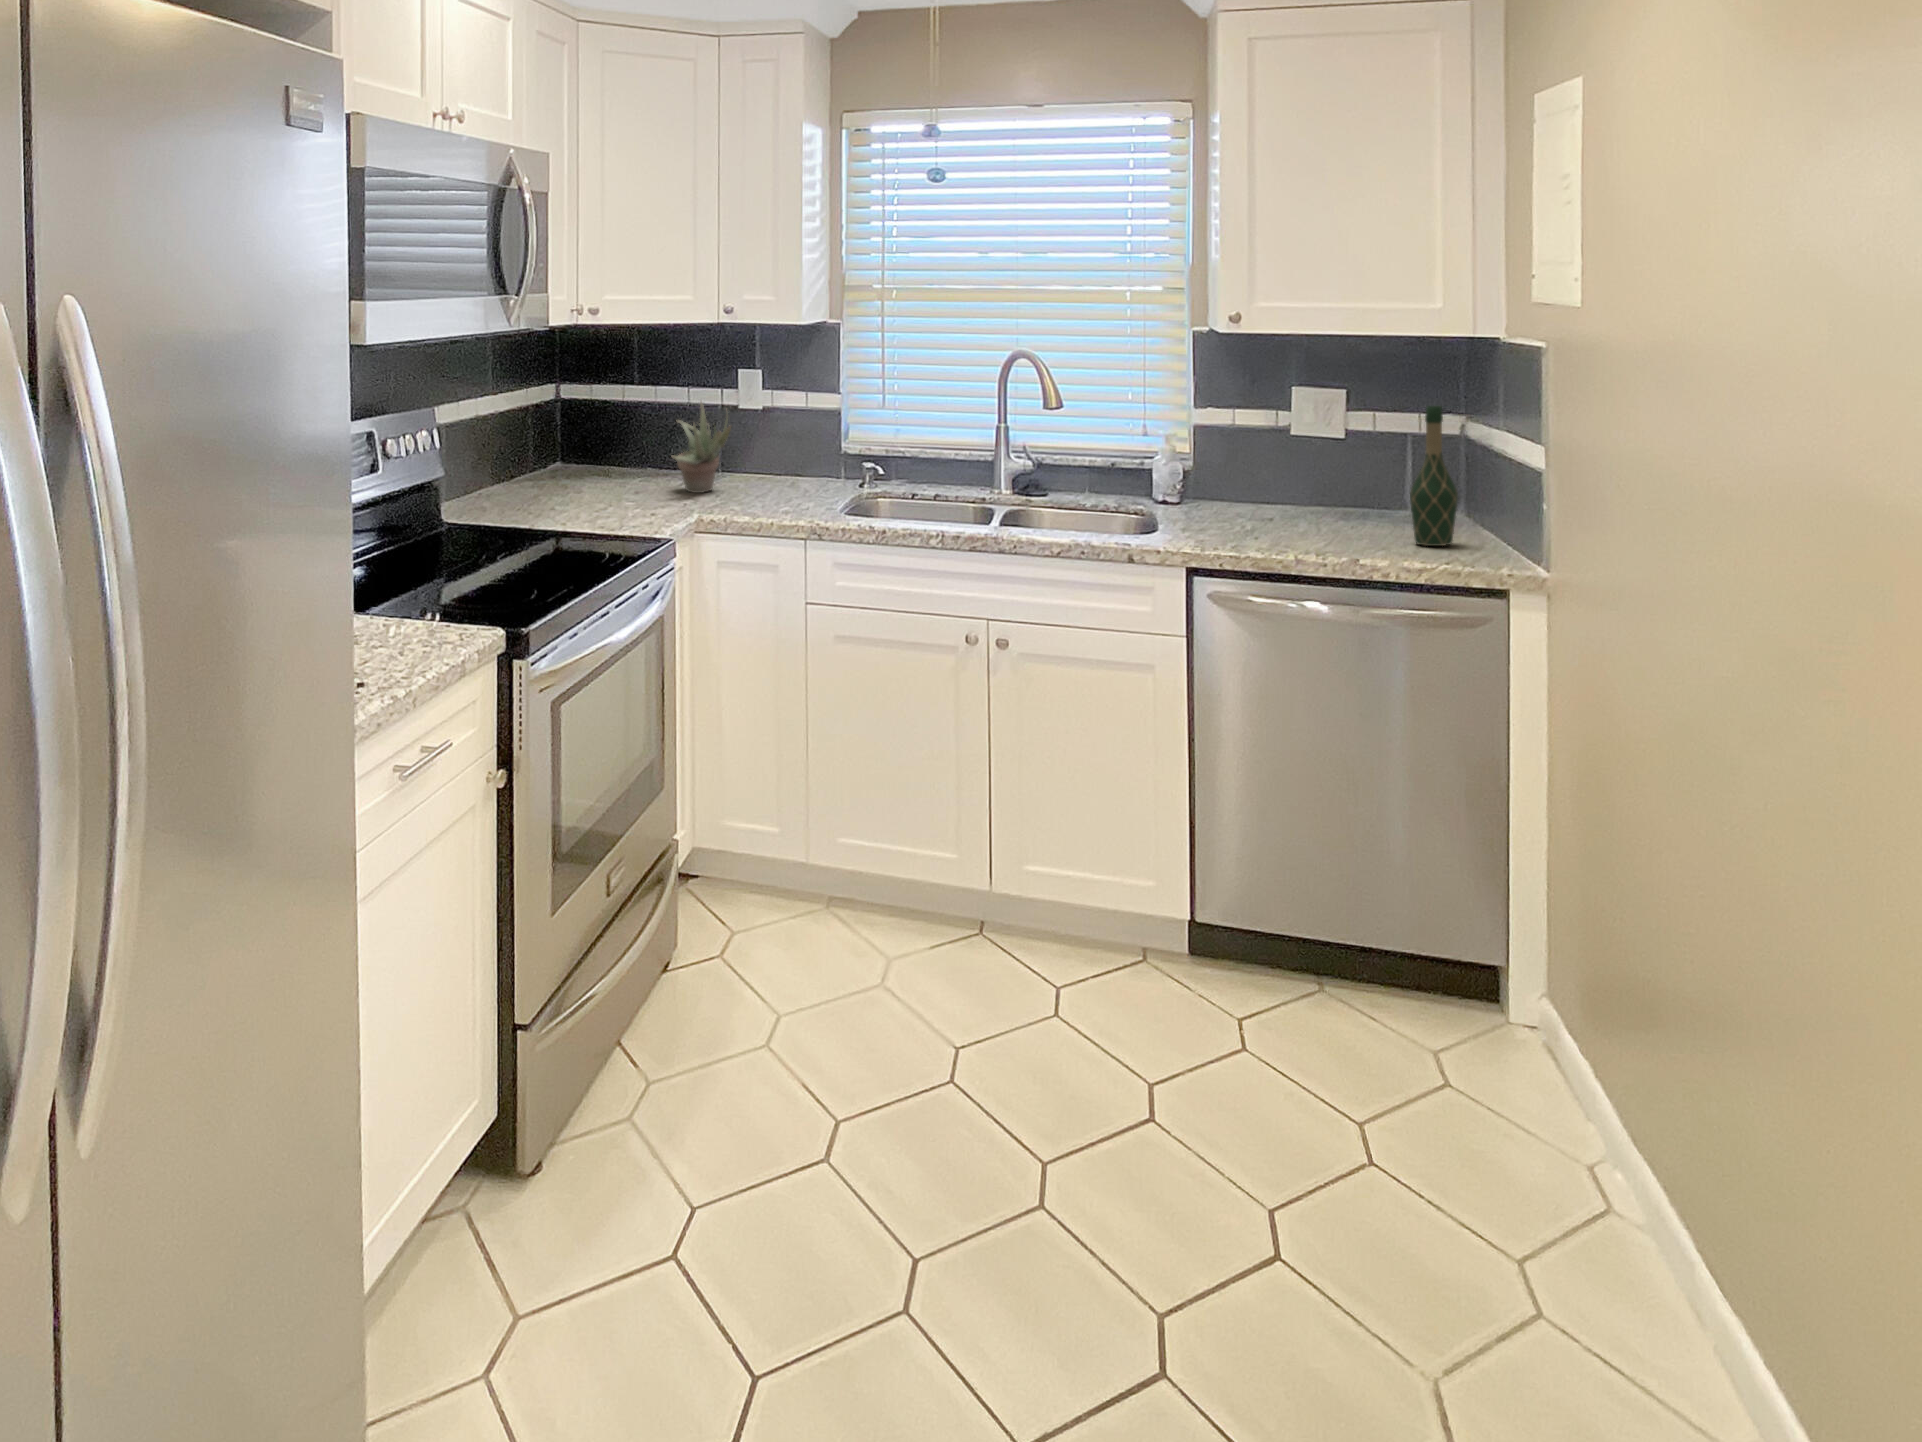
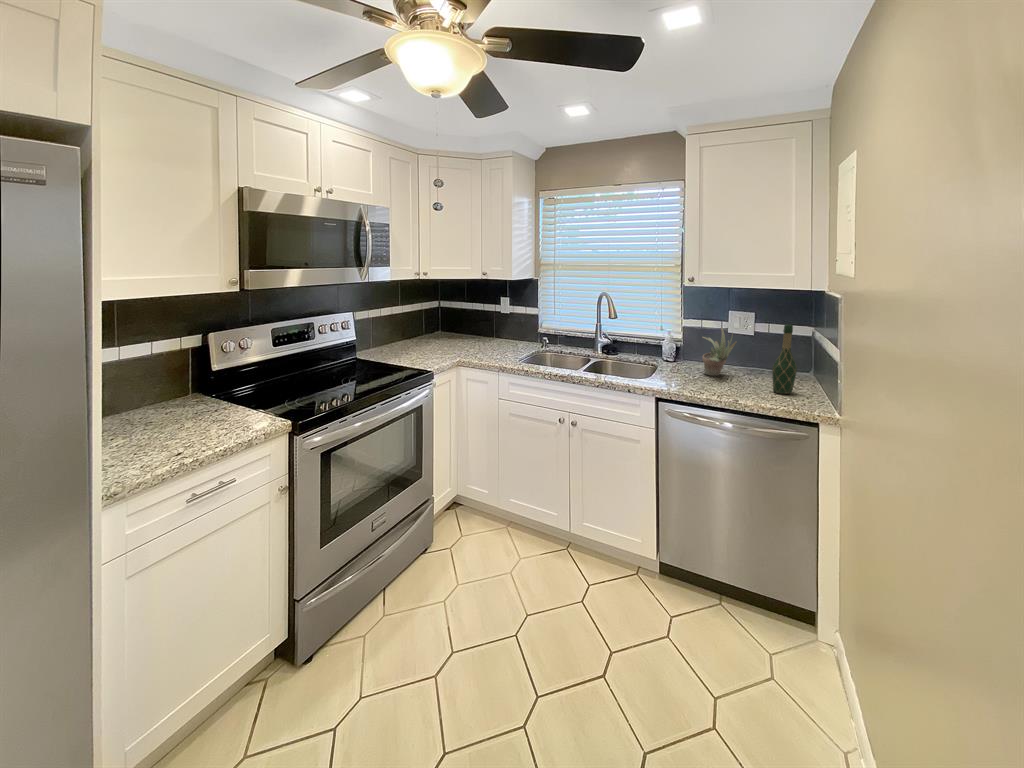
succulent plant: present [672,402,731,493] -> present [703,328,736,376]

